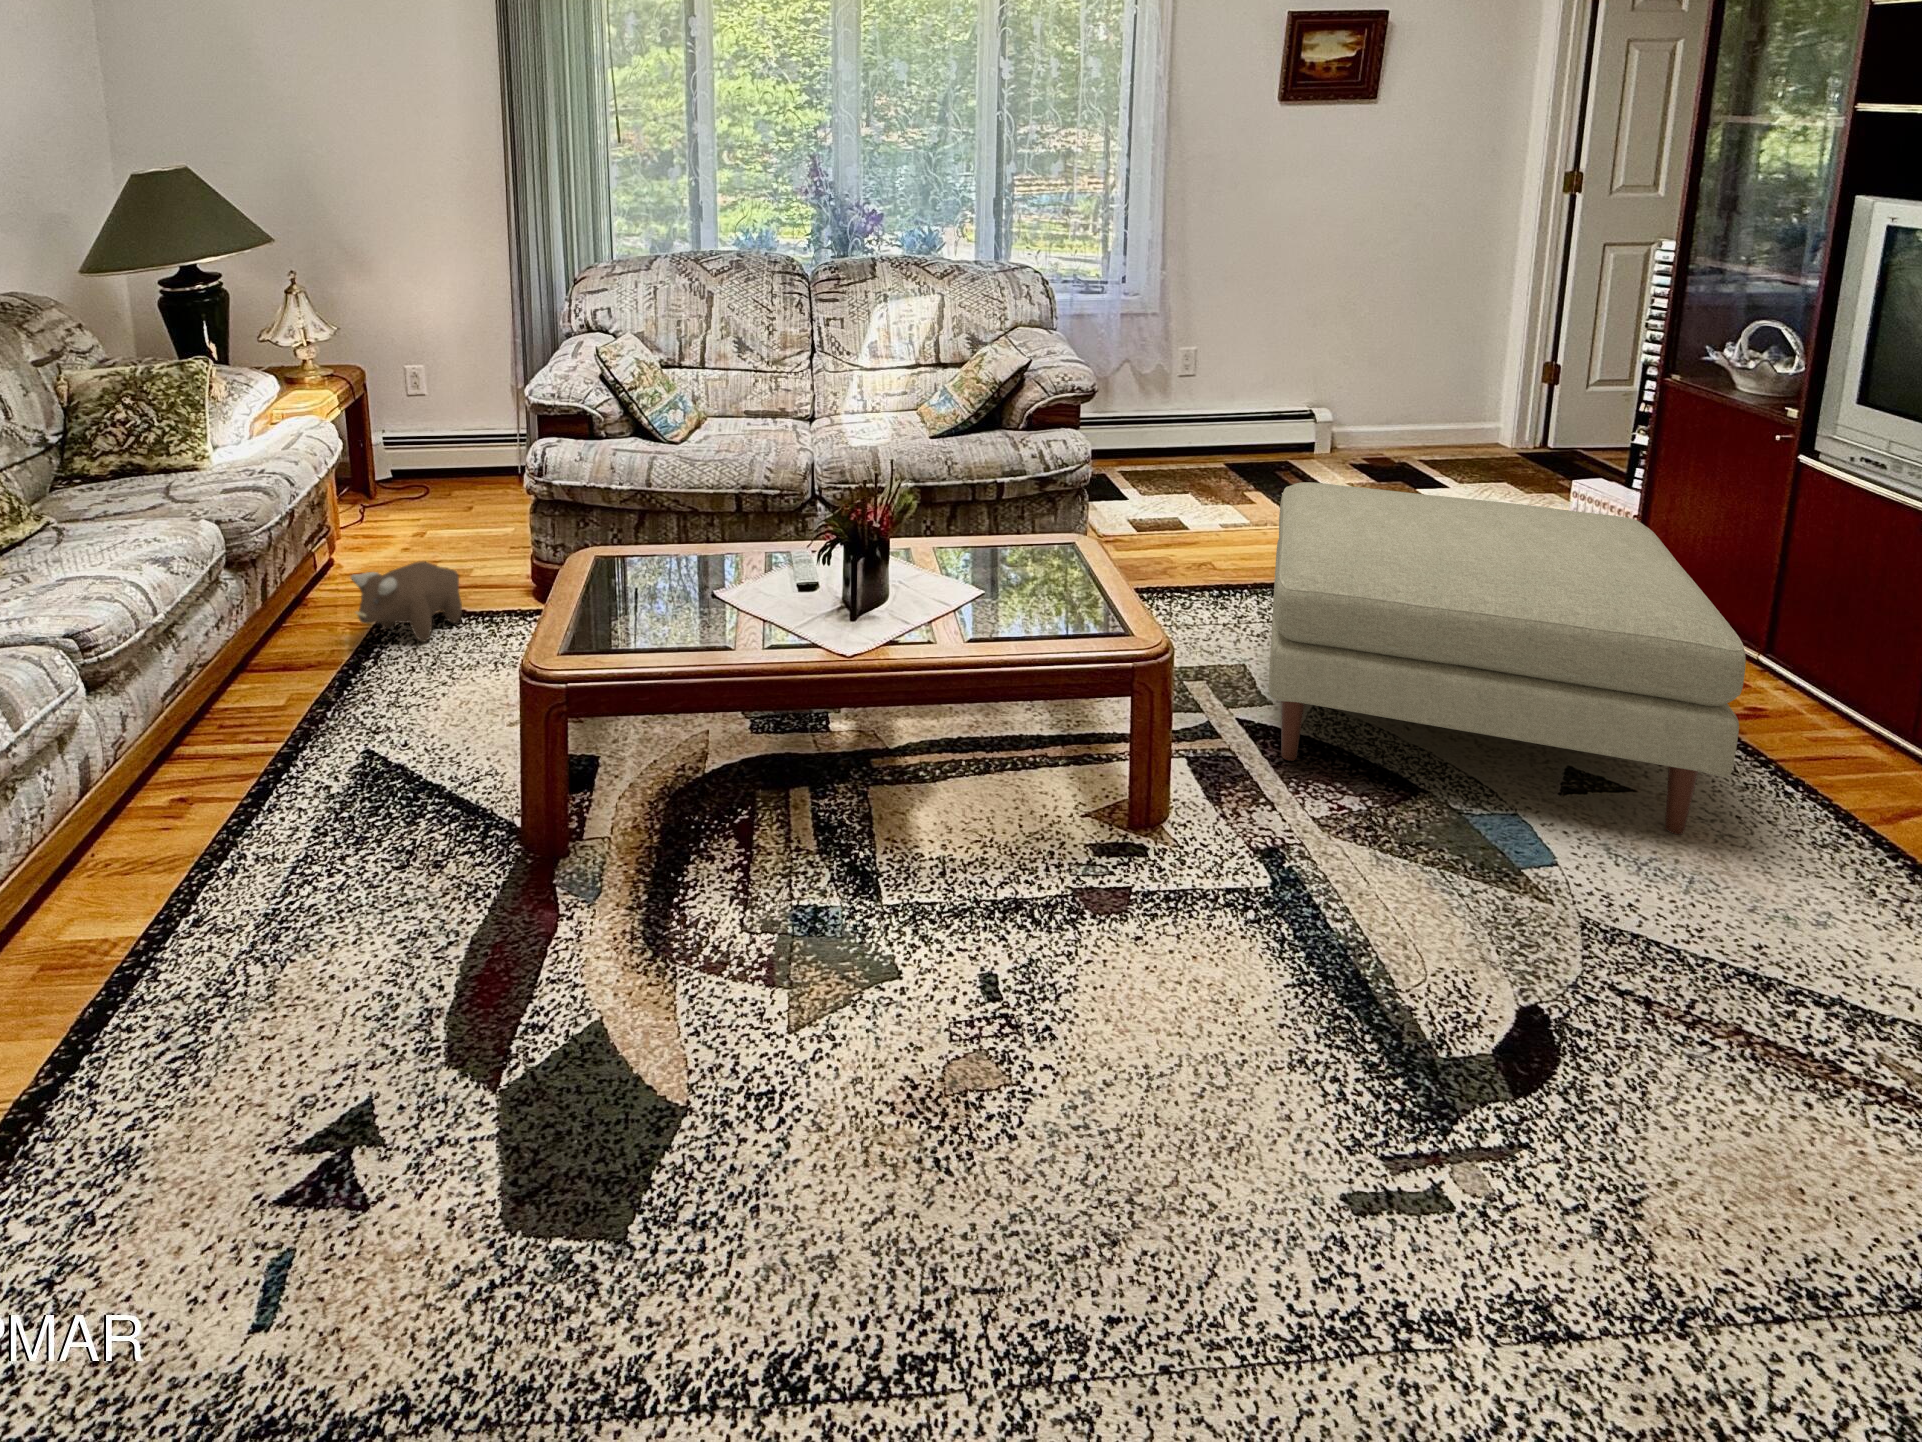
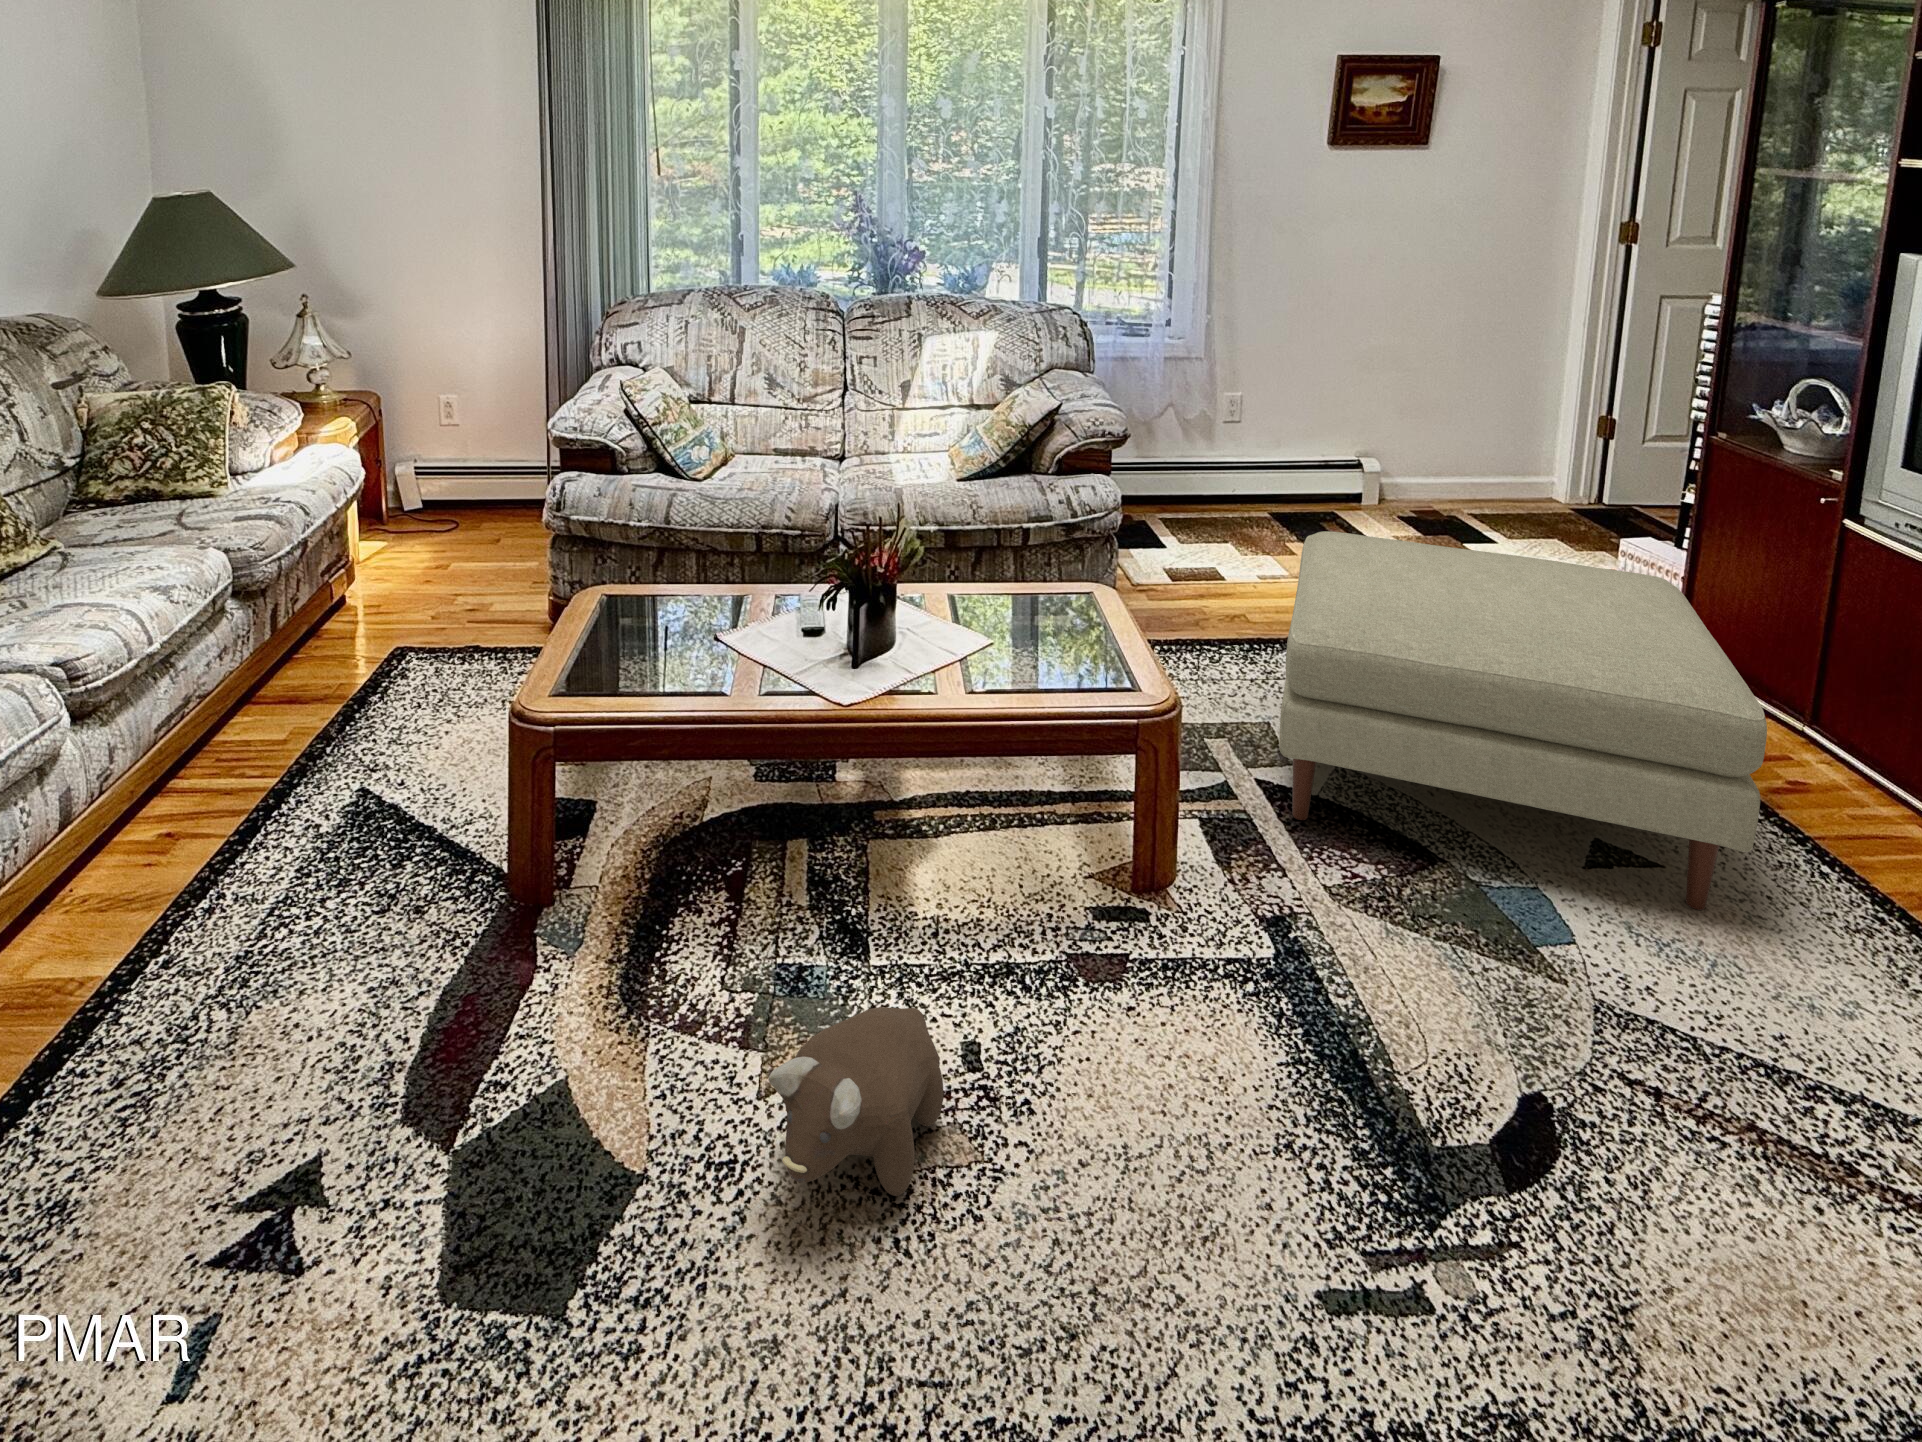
plush toy: present [351,561,462,642] -> present [769,1007,943,1196]

